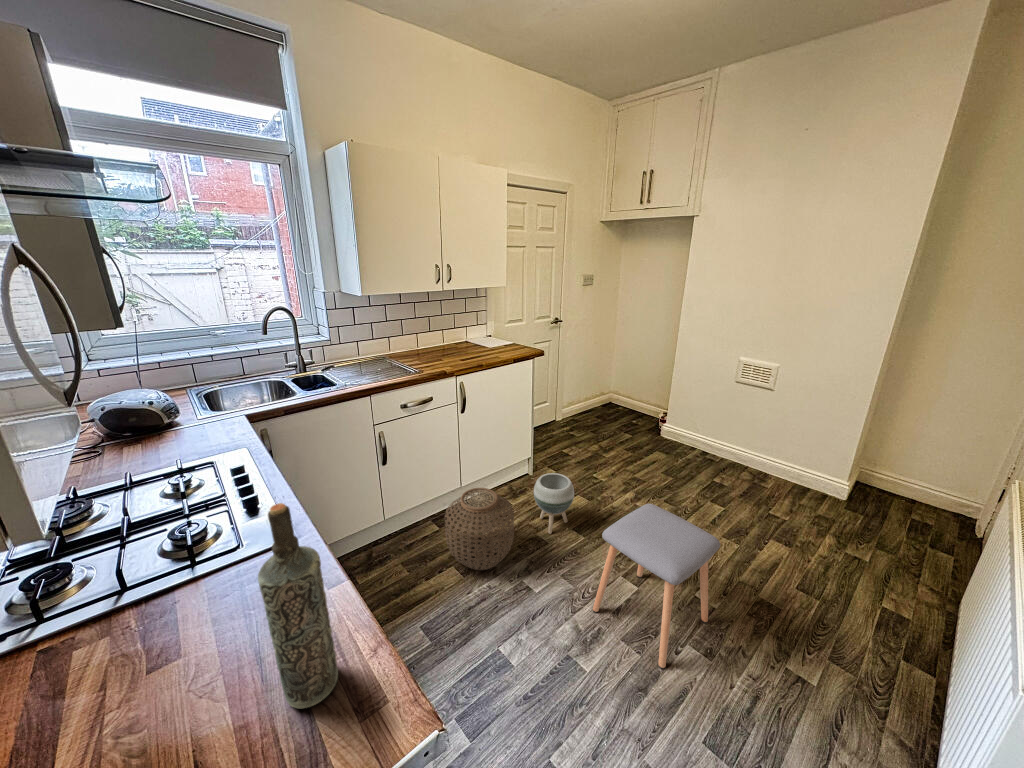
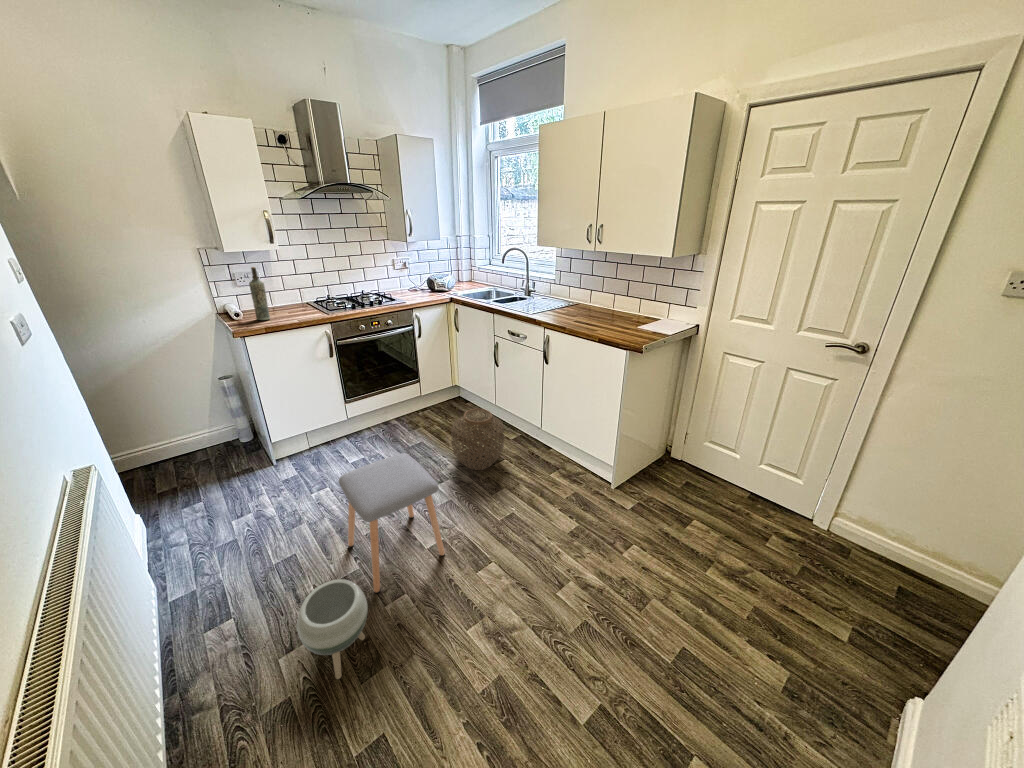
planter: present [534,473,574,534] -> present [297,579,368,679]

